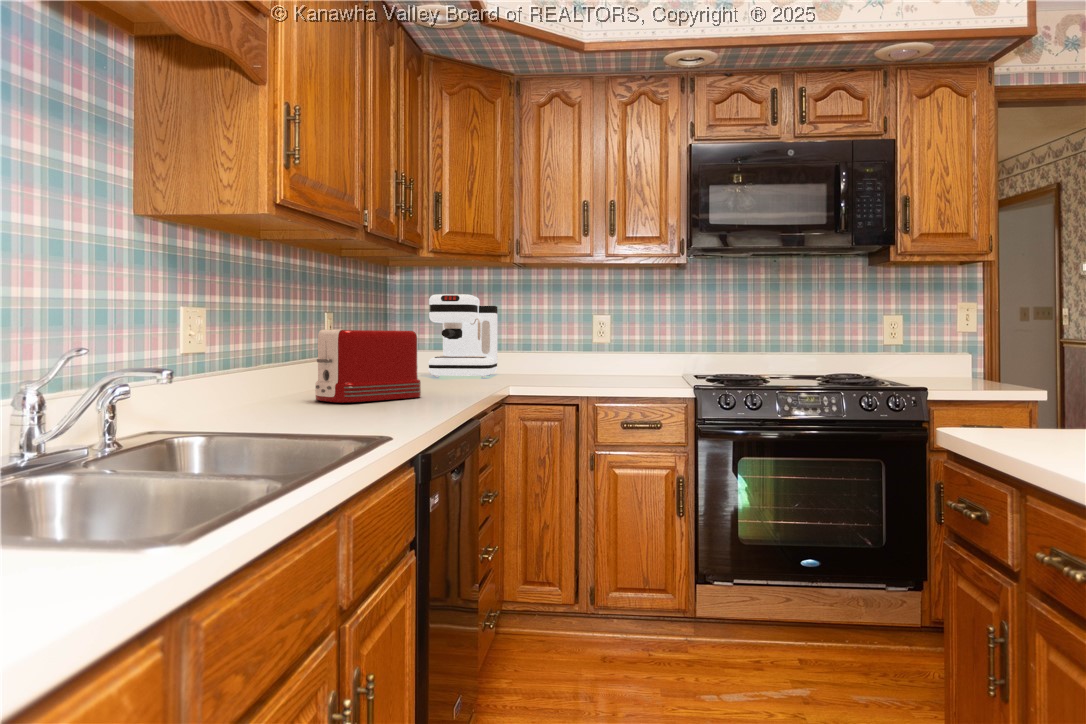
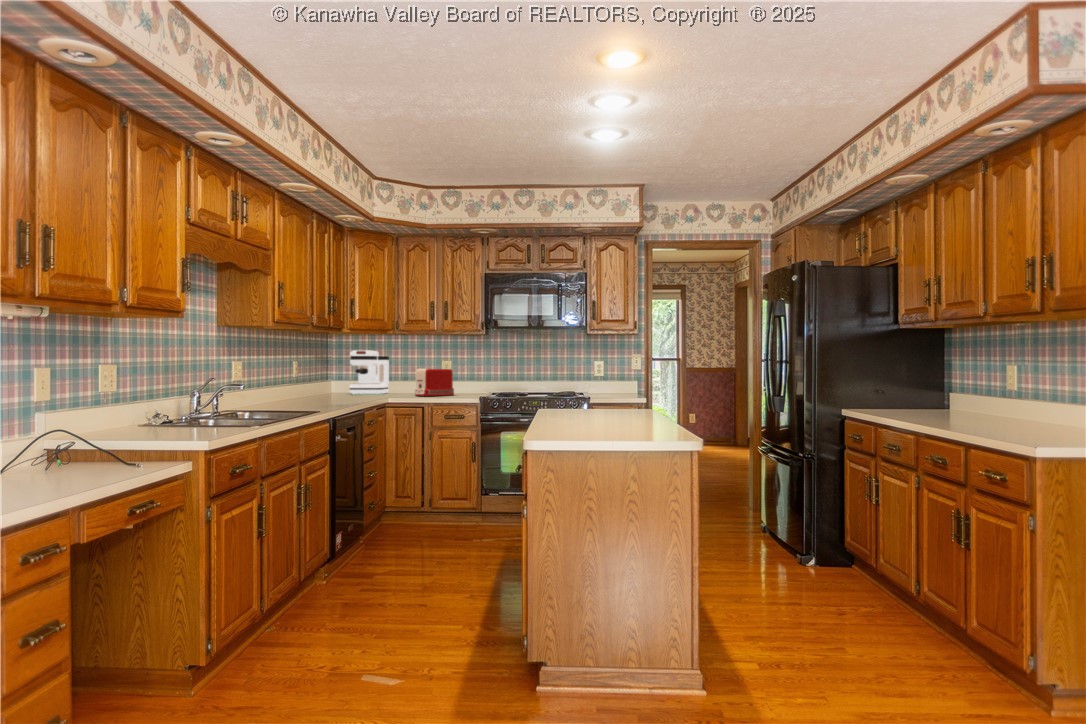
toaster: present [315,329,421,403] -> present [415,369,454,396]

